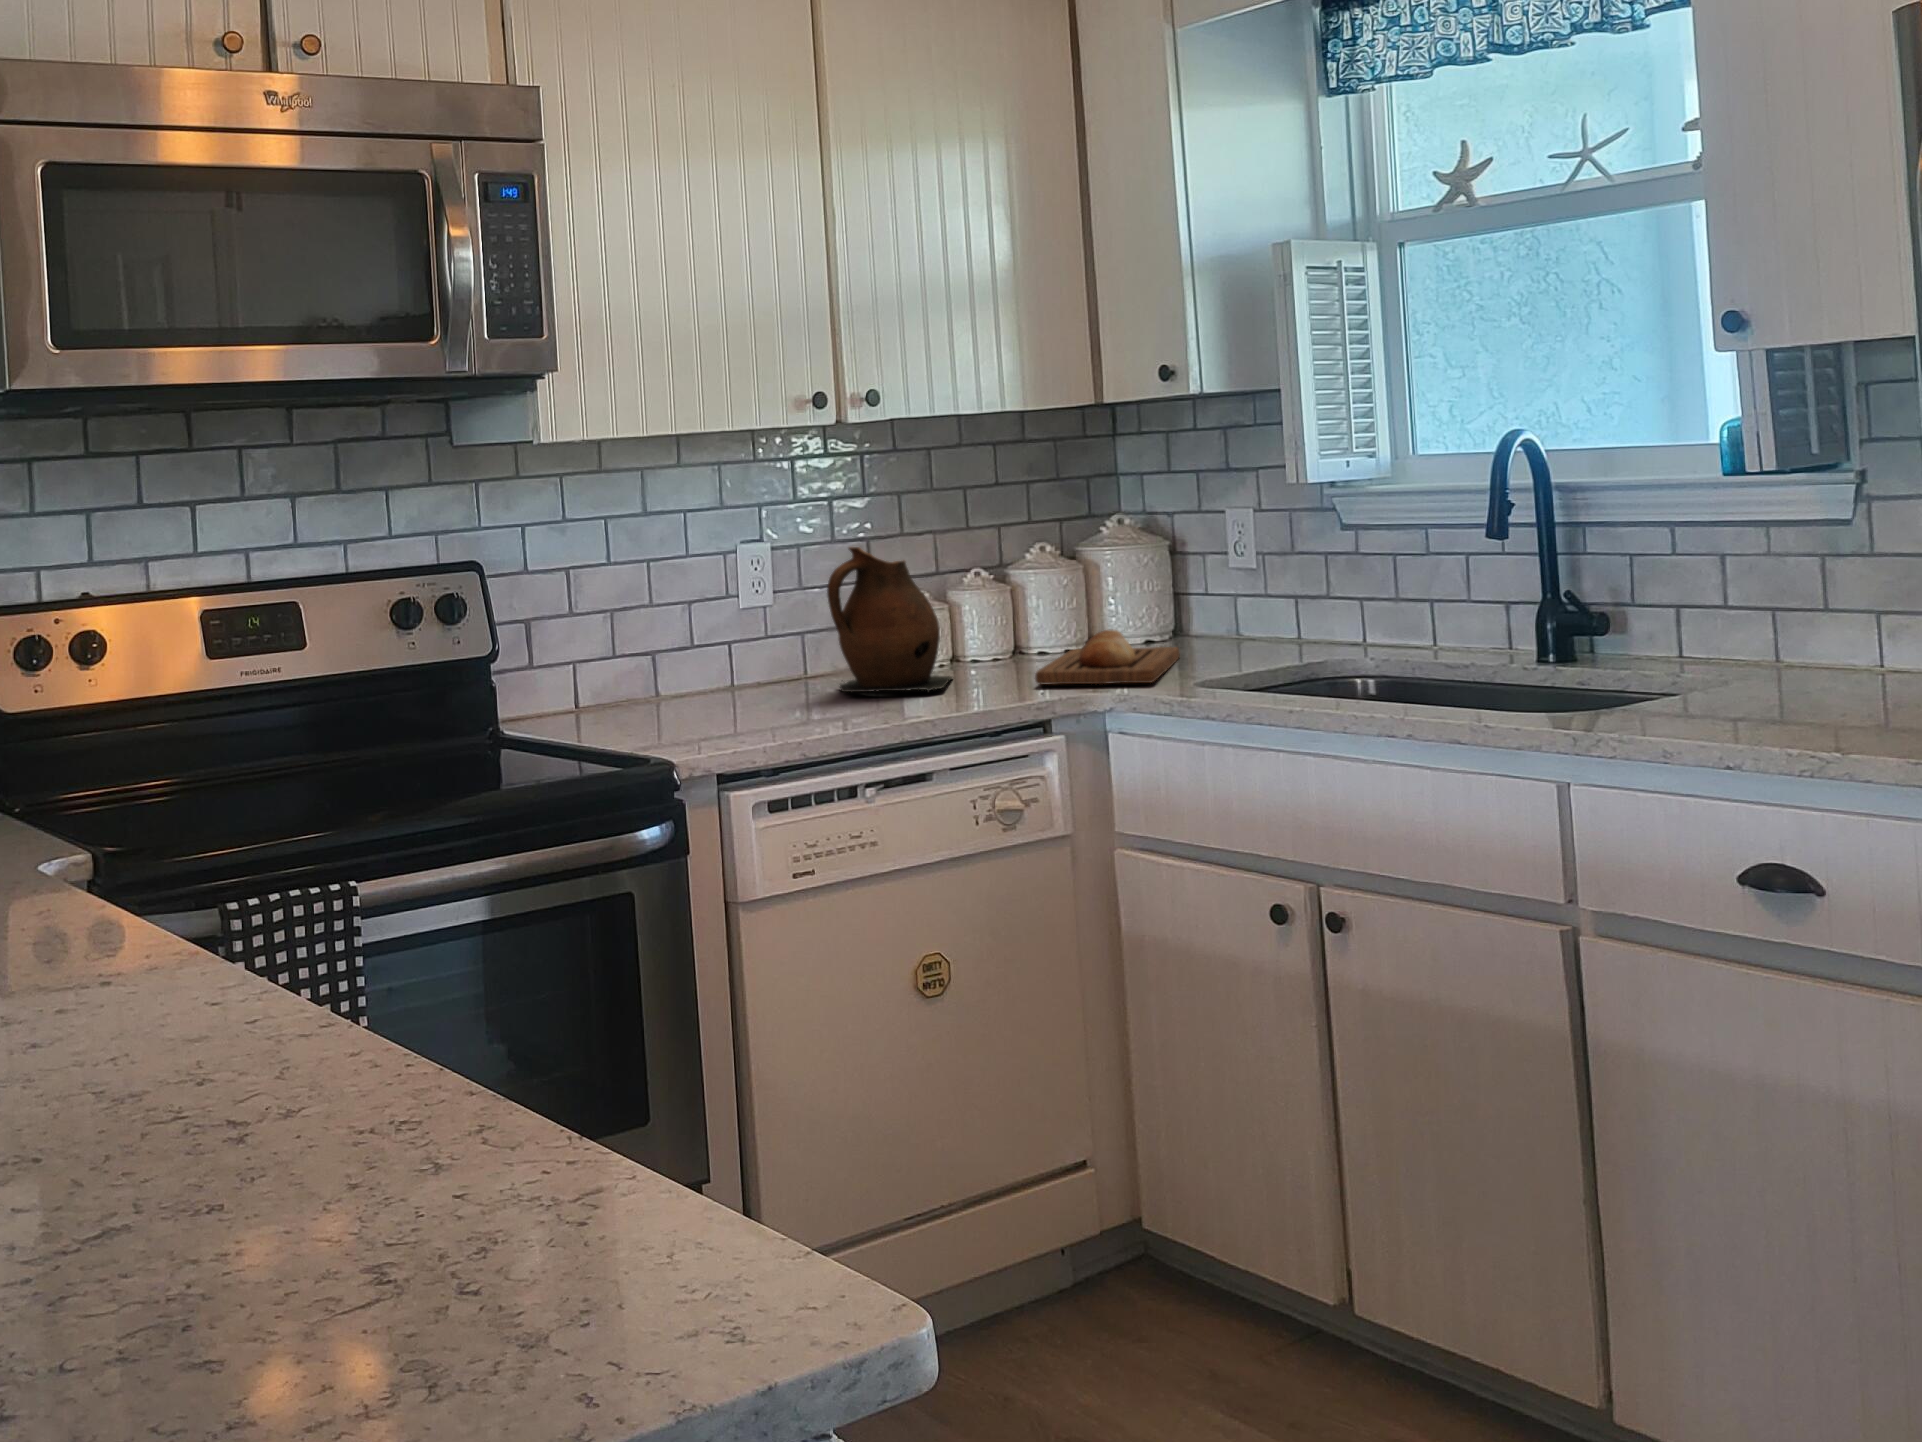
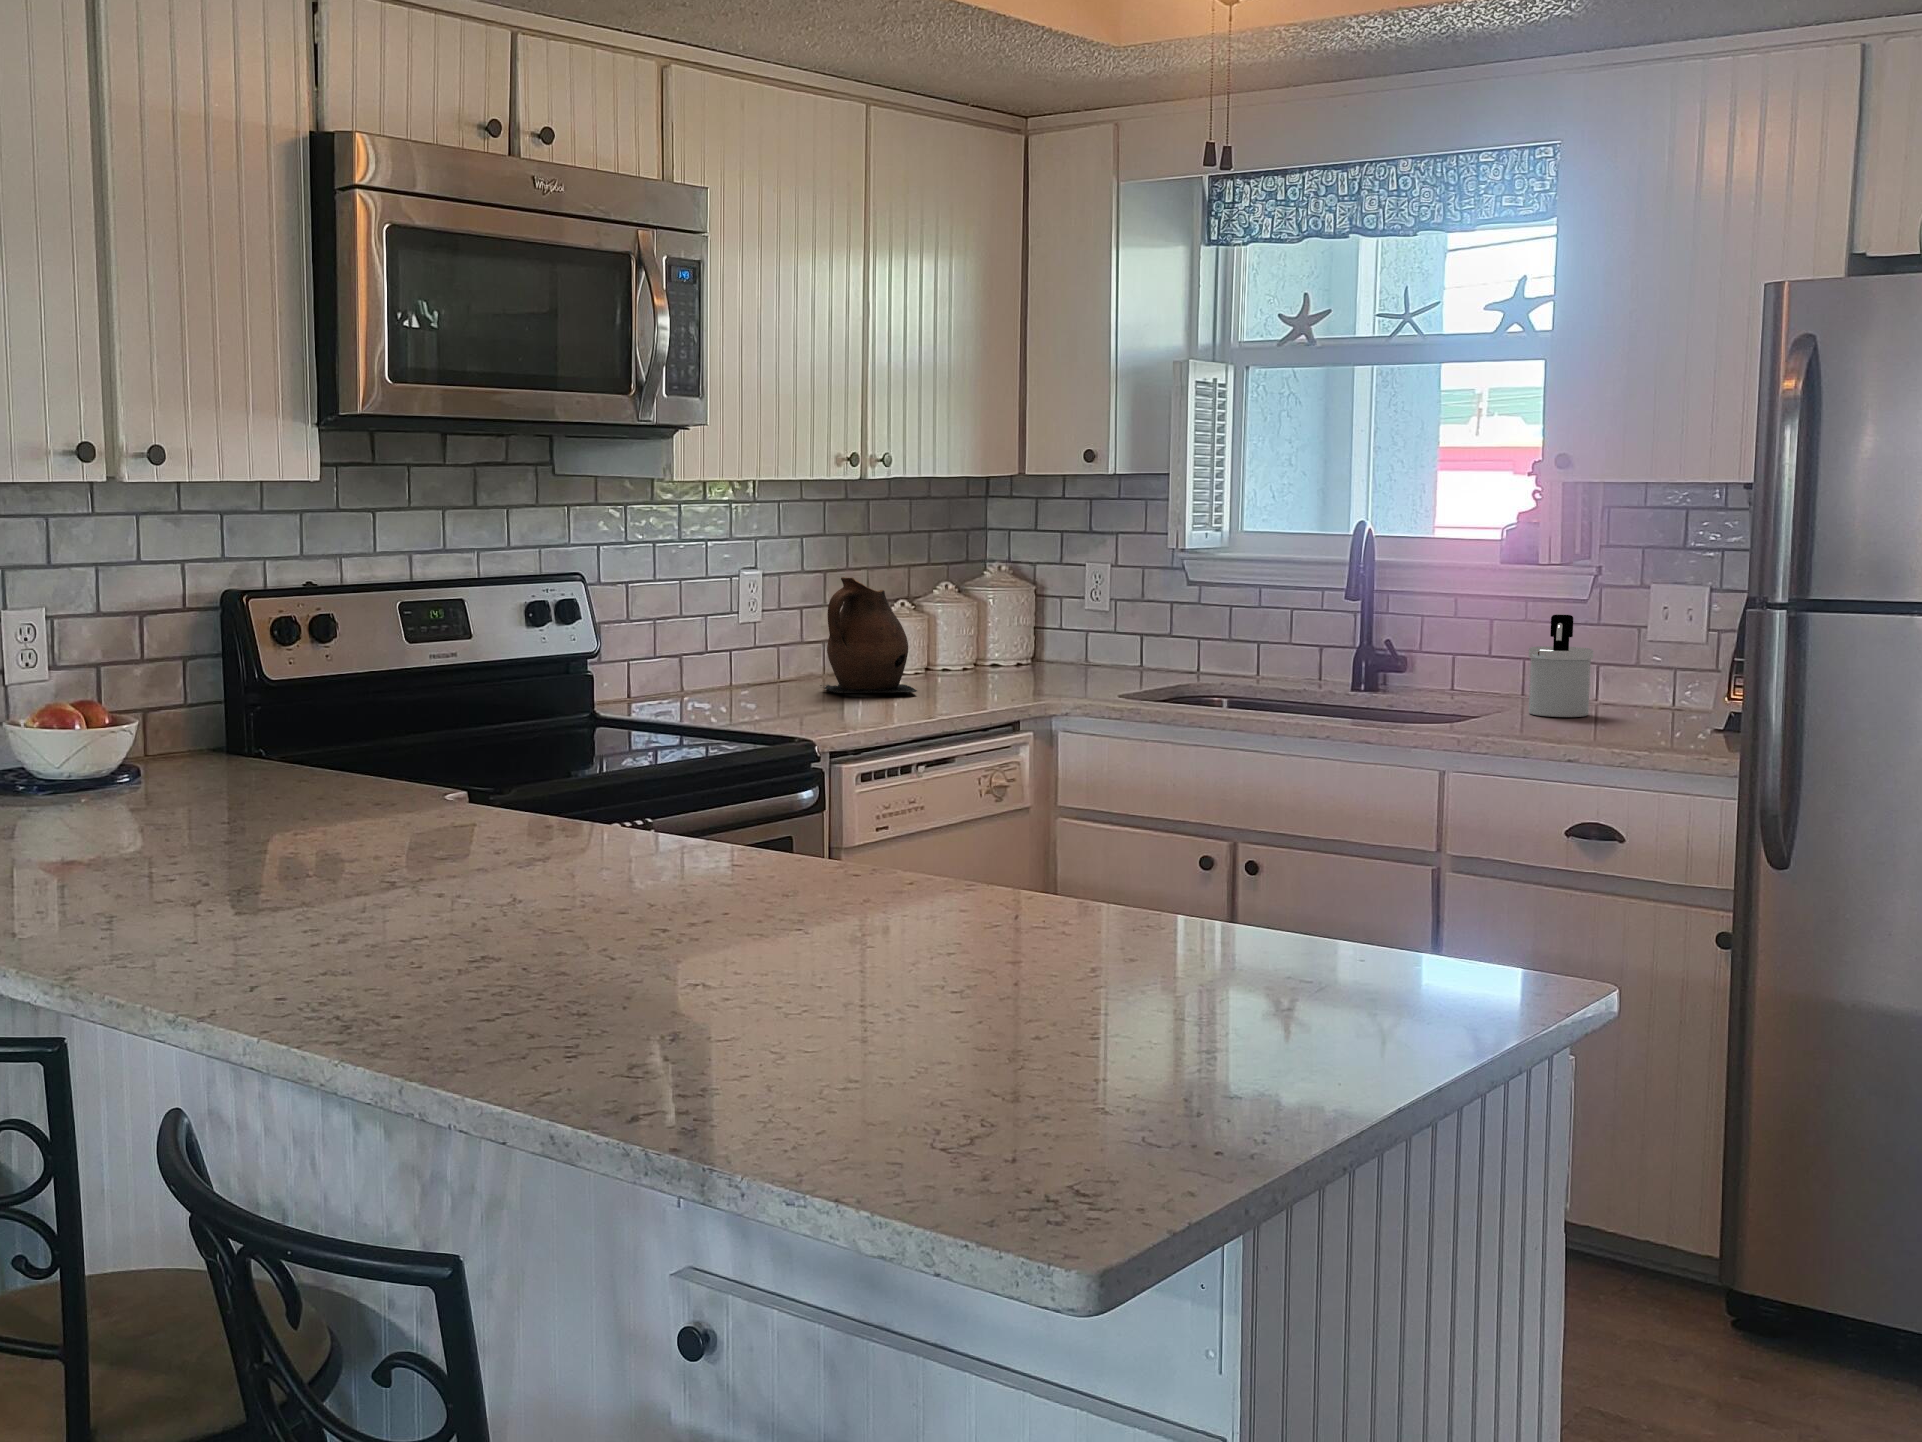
soap dispenser: none [1773,563,1879,720] -> present [1529,615,1593,717]
bread loaf: present [1035,630,1180,684] -> none [976,652,1076,691]

